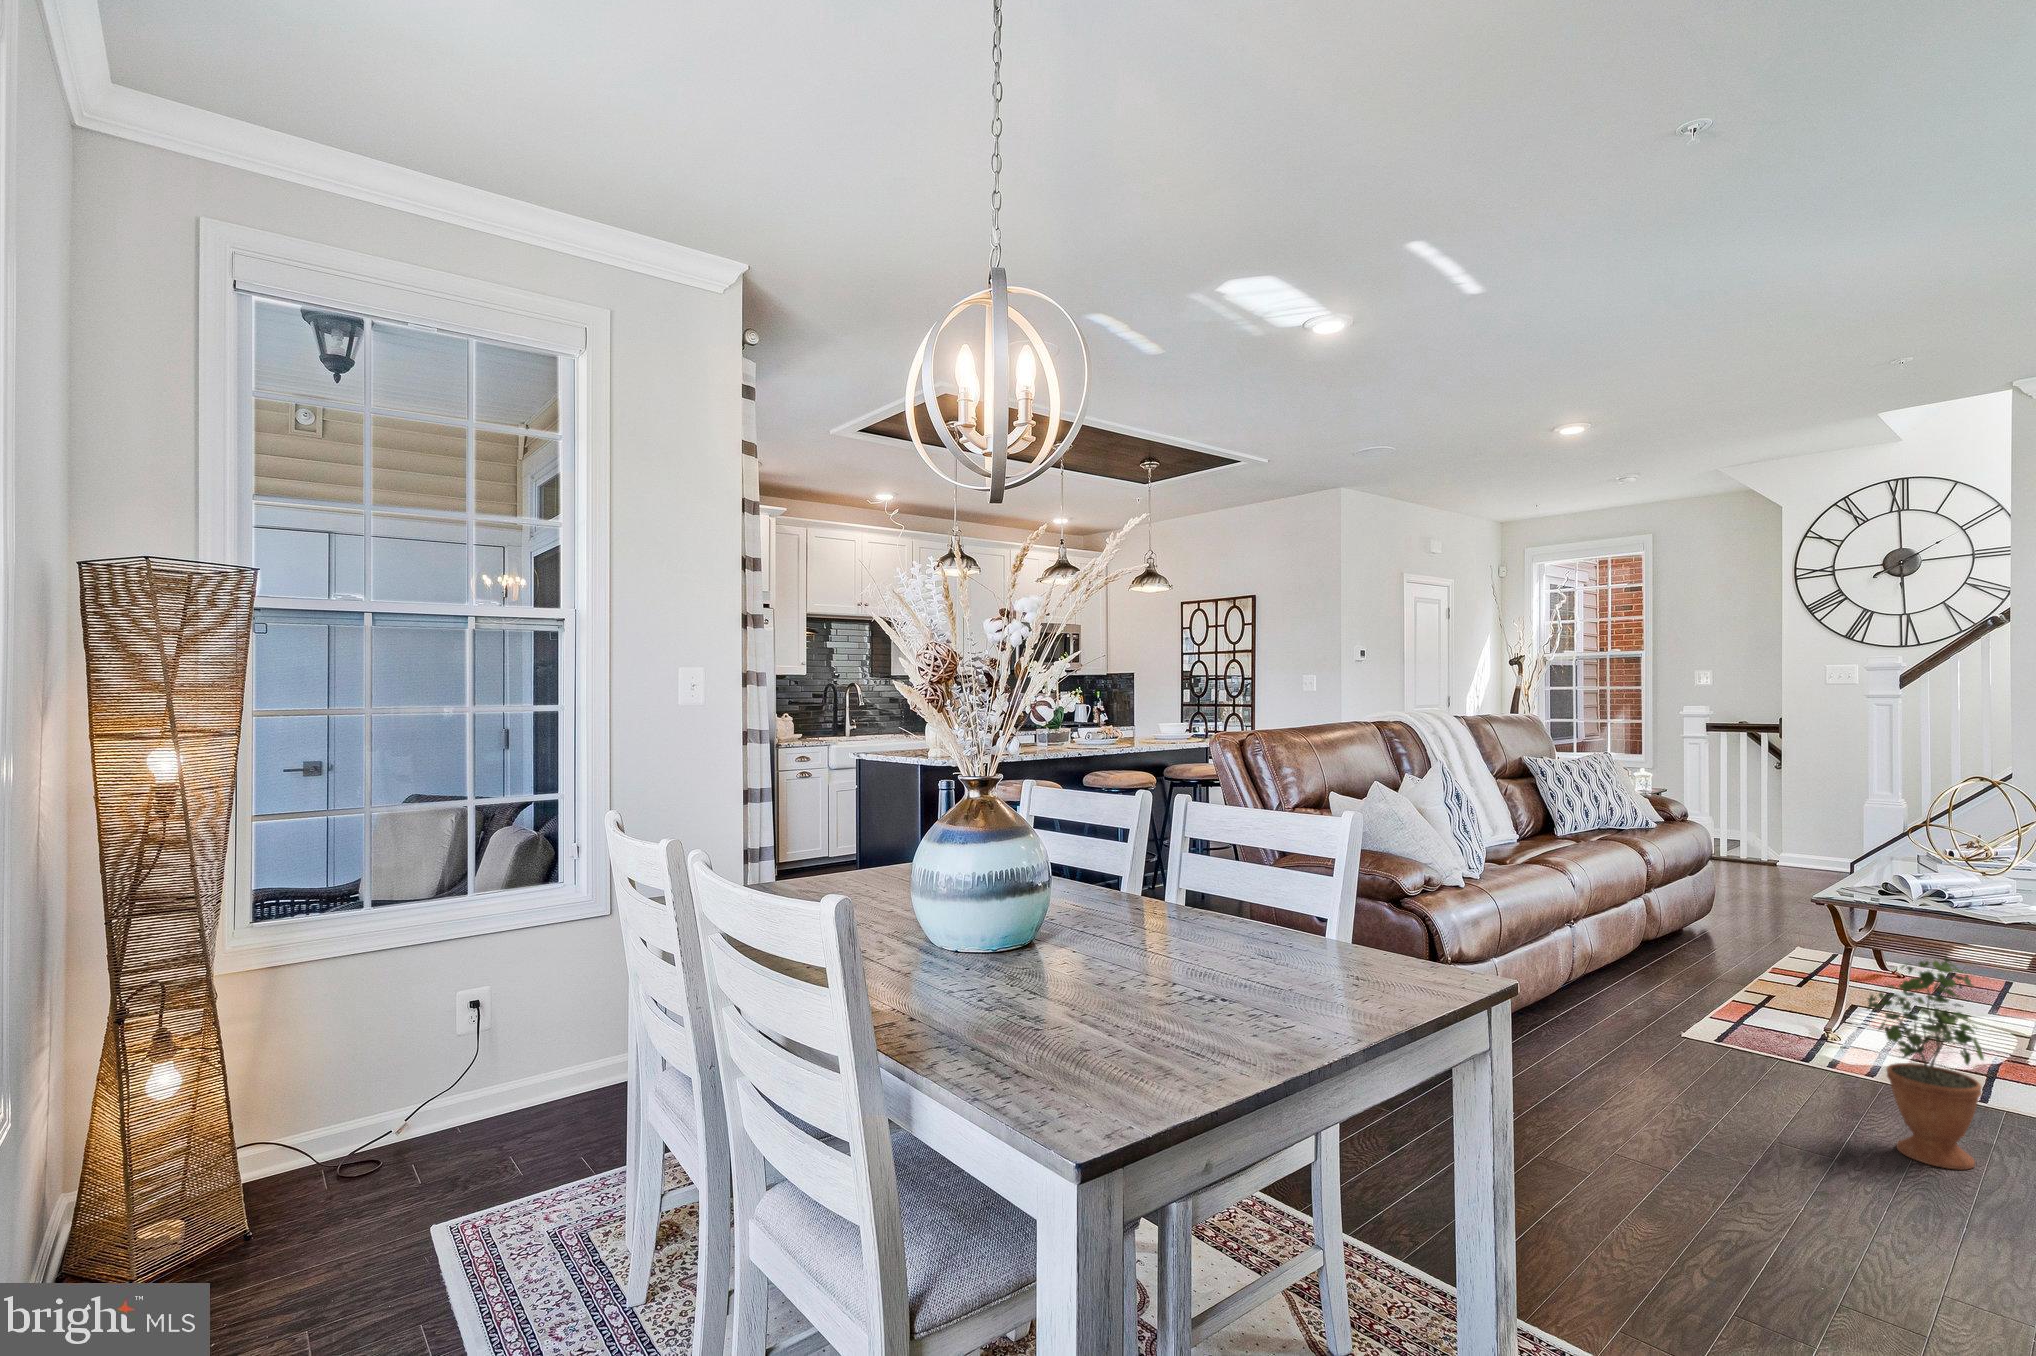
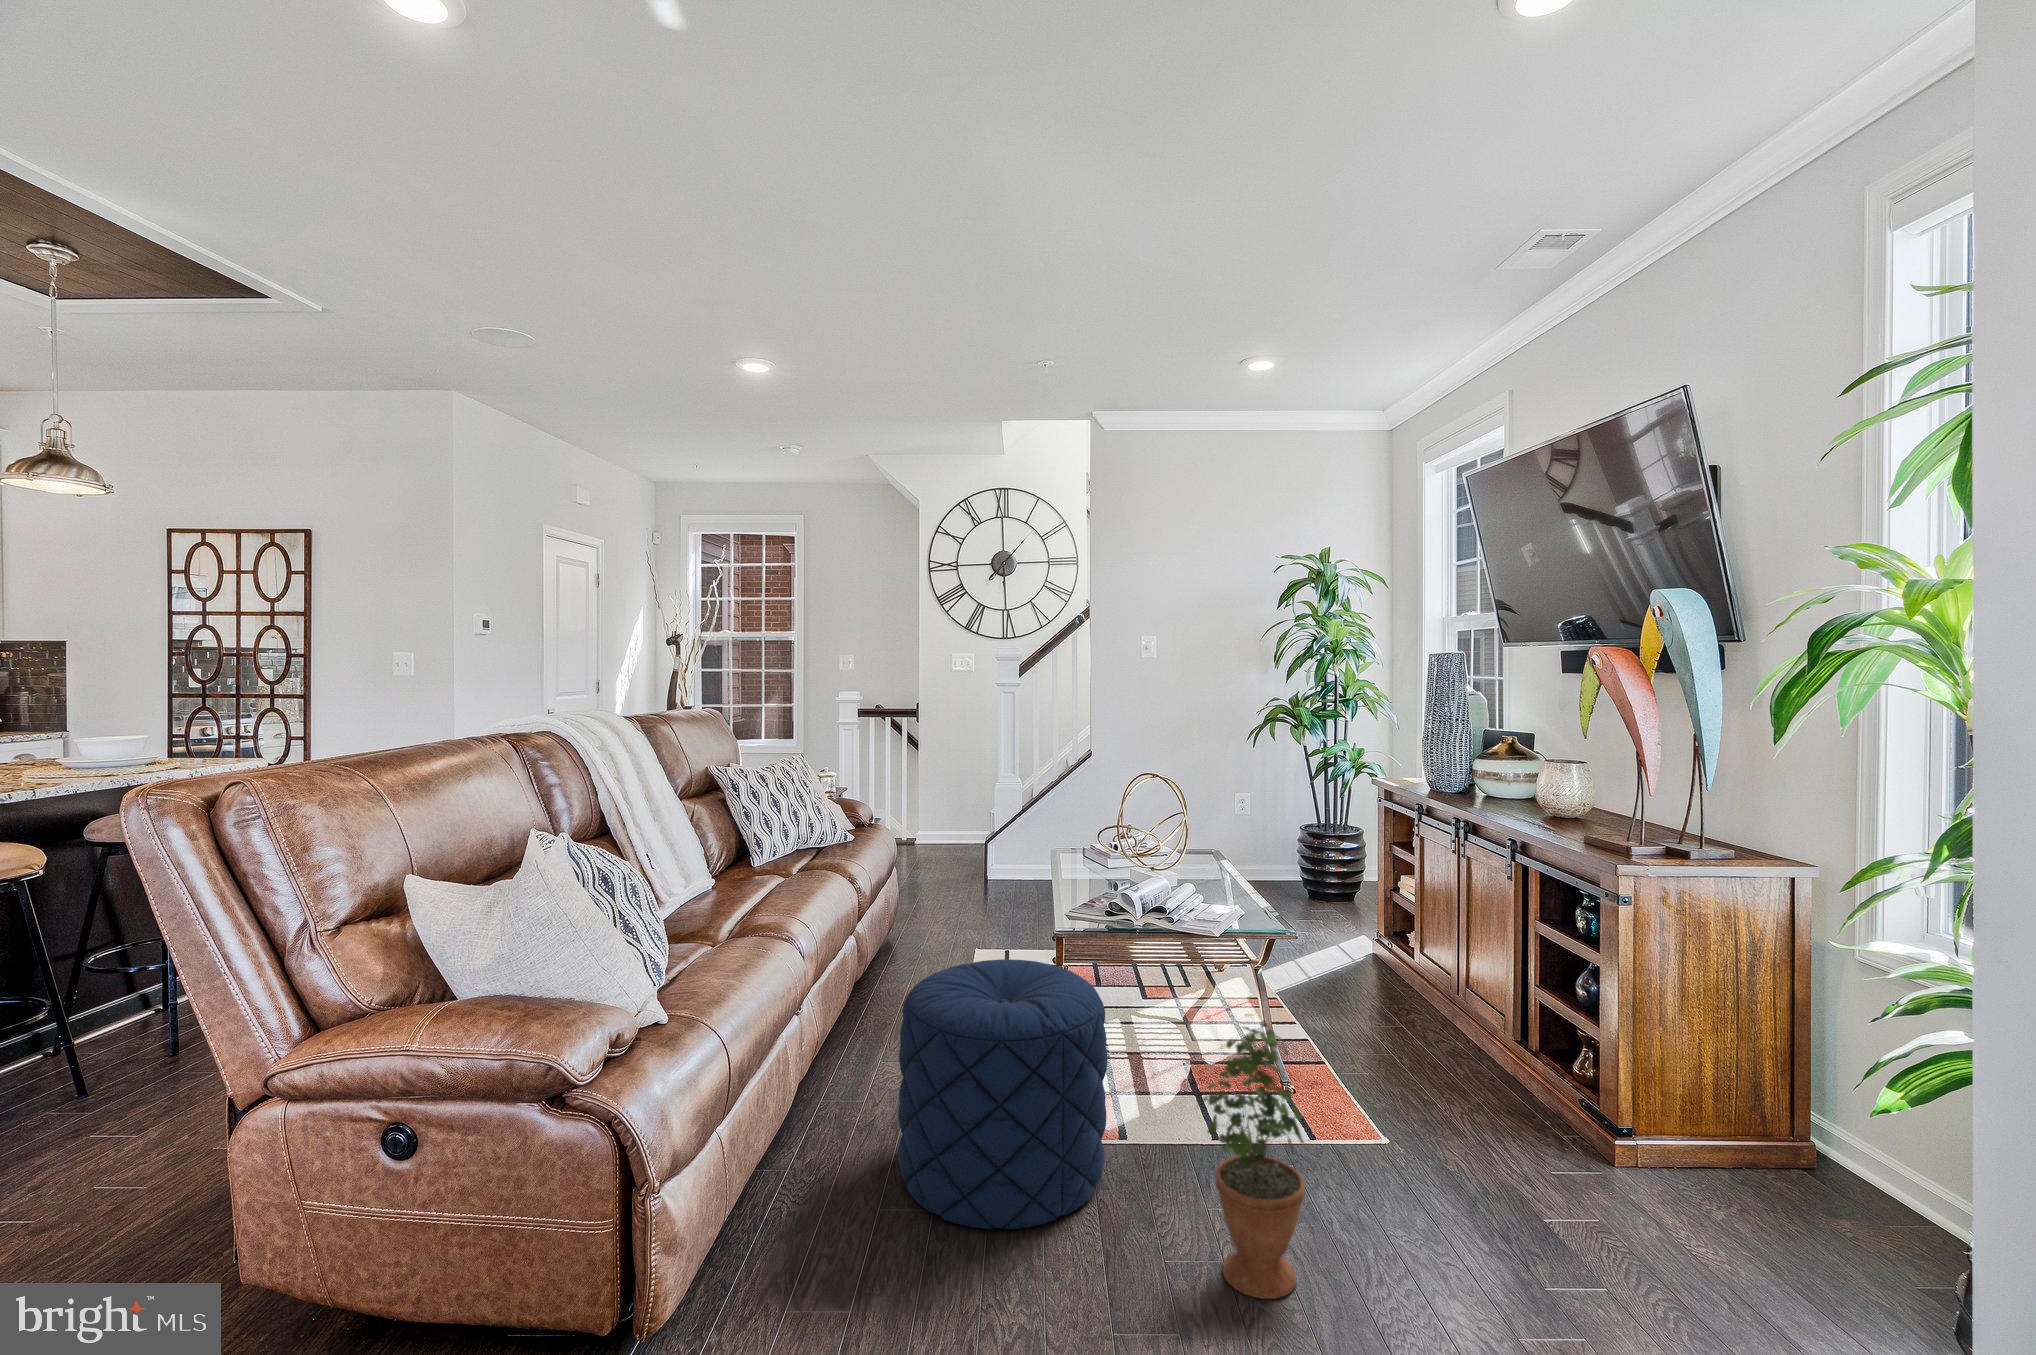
pouf: none [1632,902,1828,1088] -> present [898,959,1107,1229]

